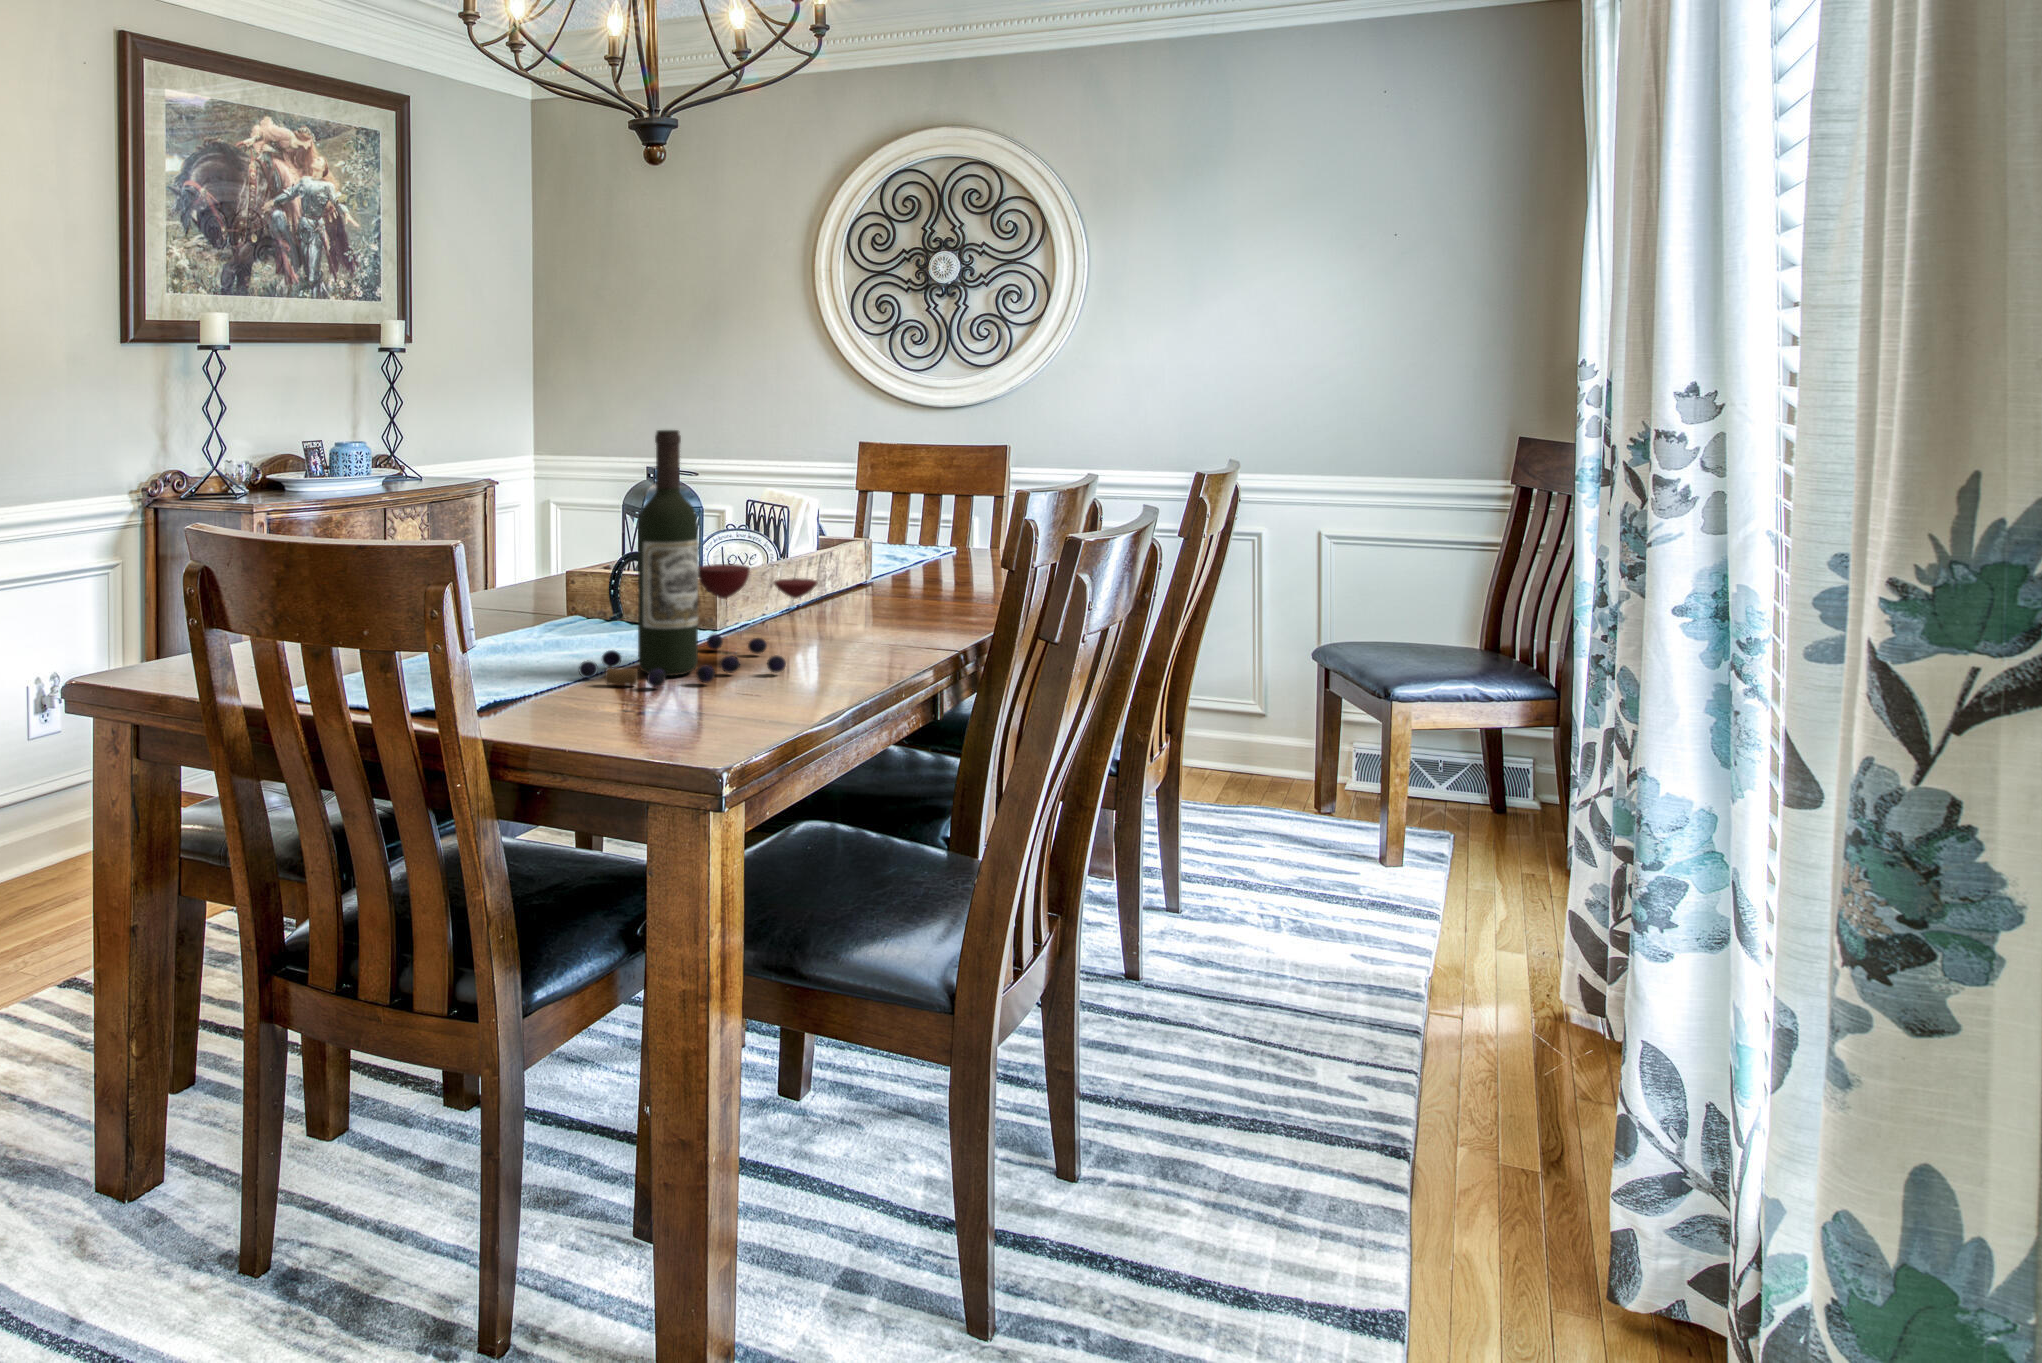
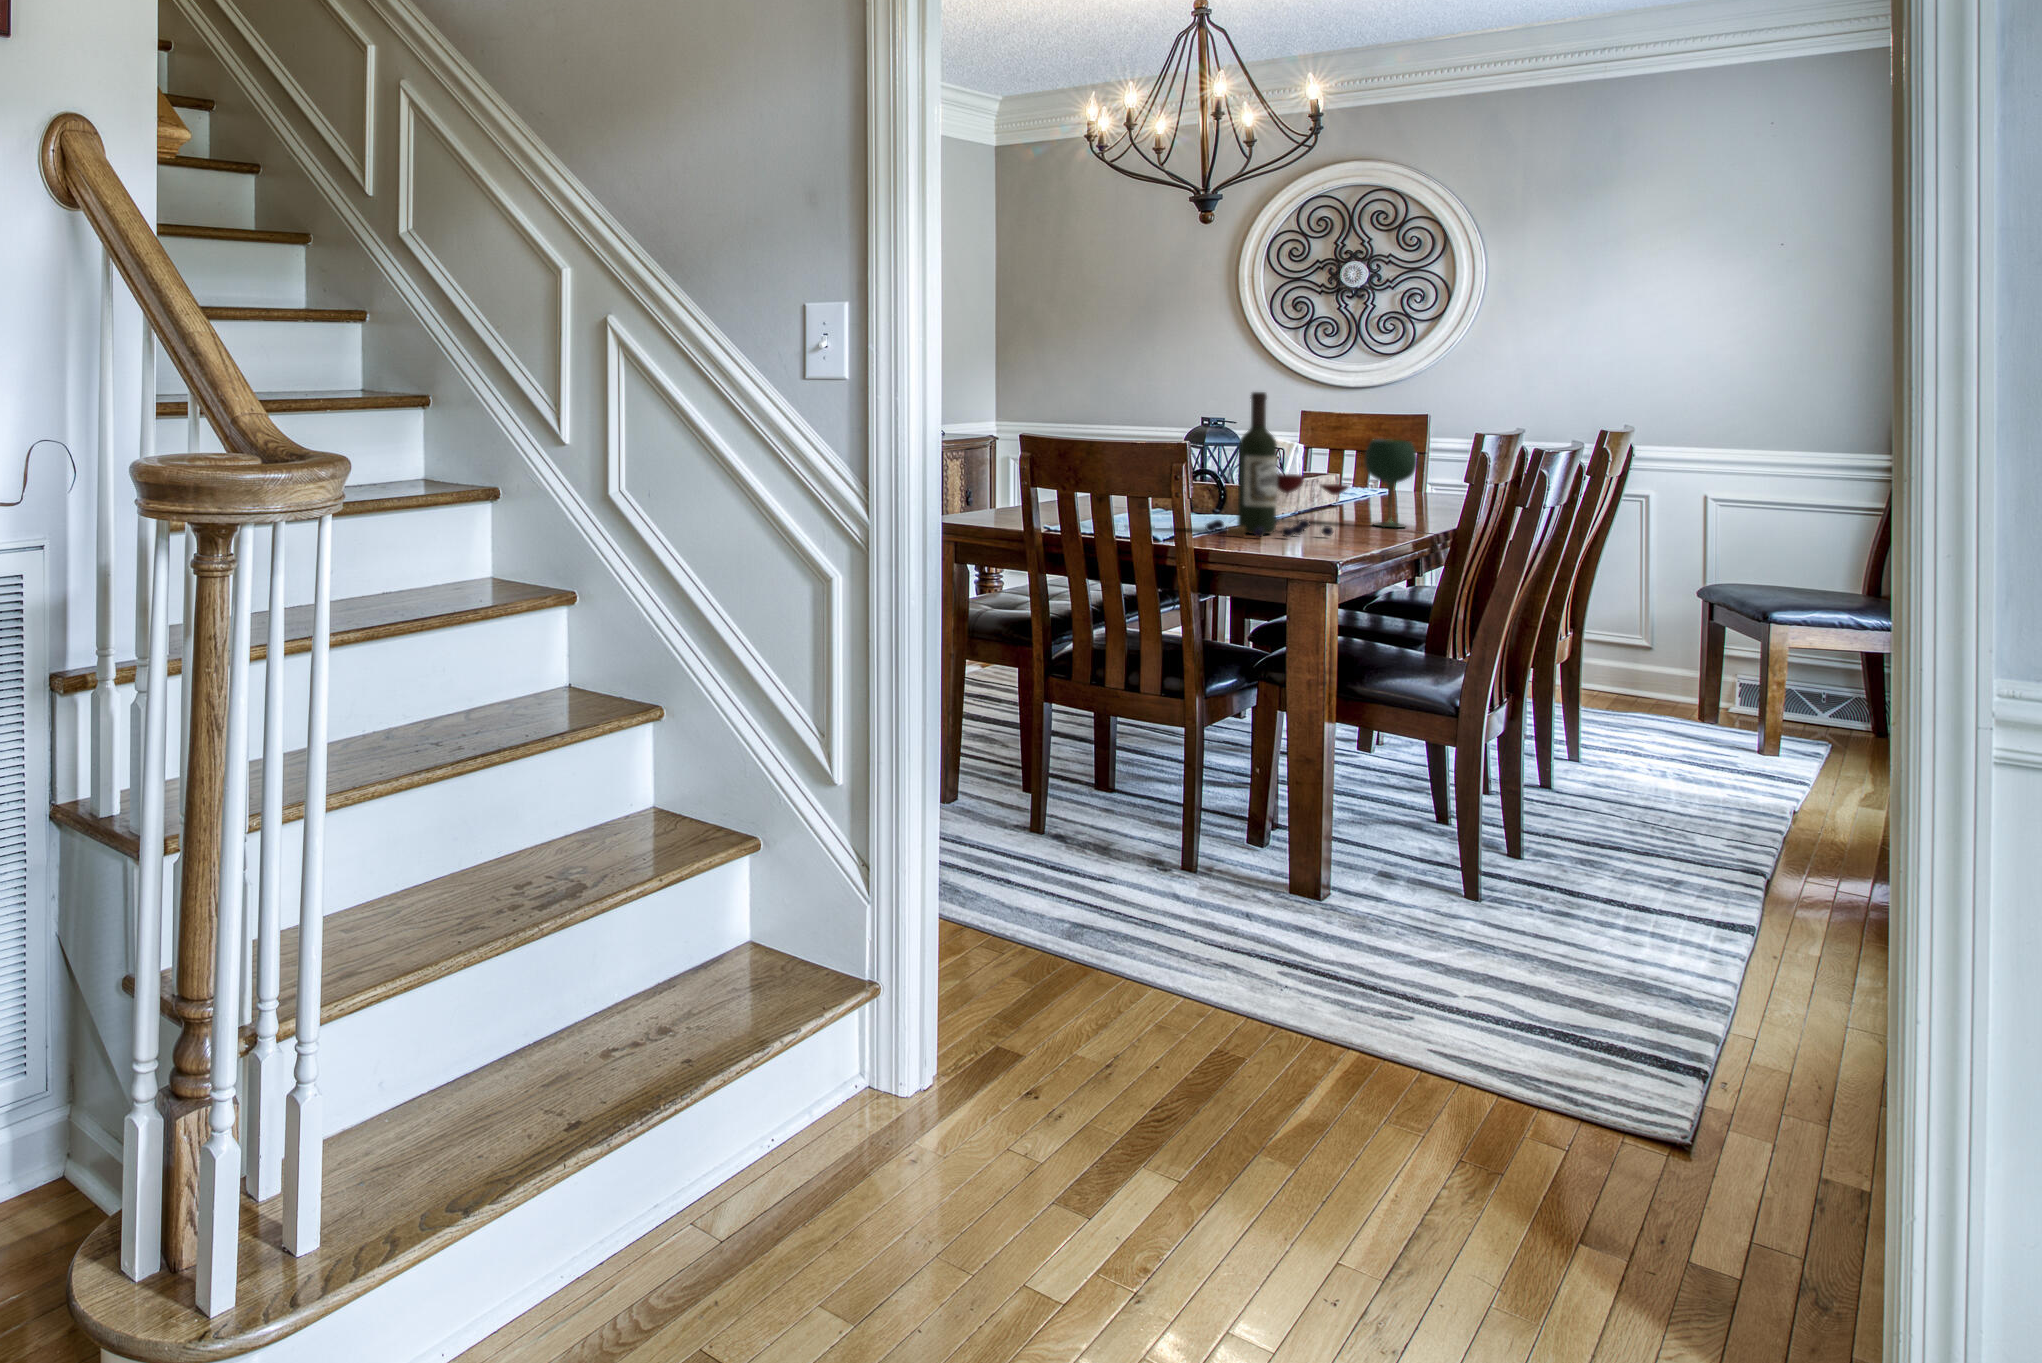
wine glass: none [863,496,936,636] -> present [1365,439,1417,527]

